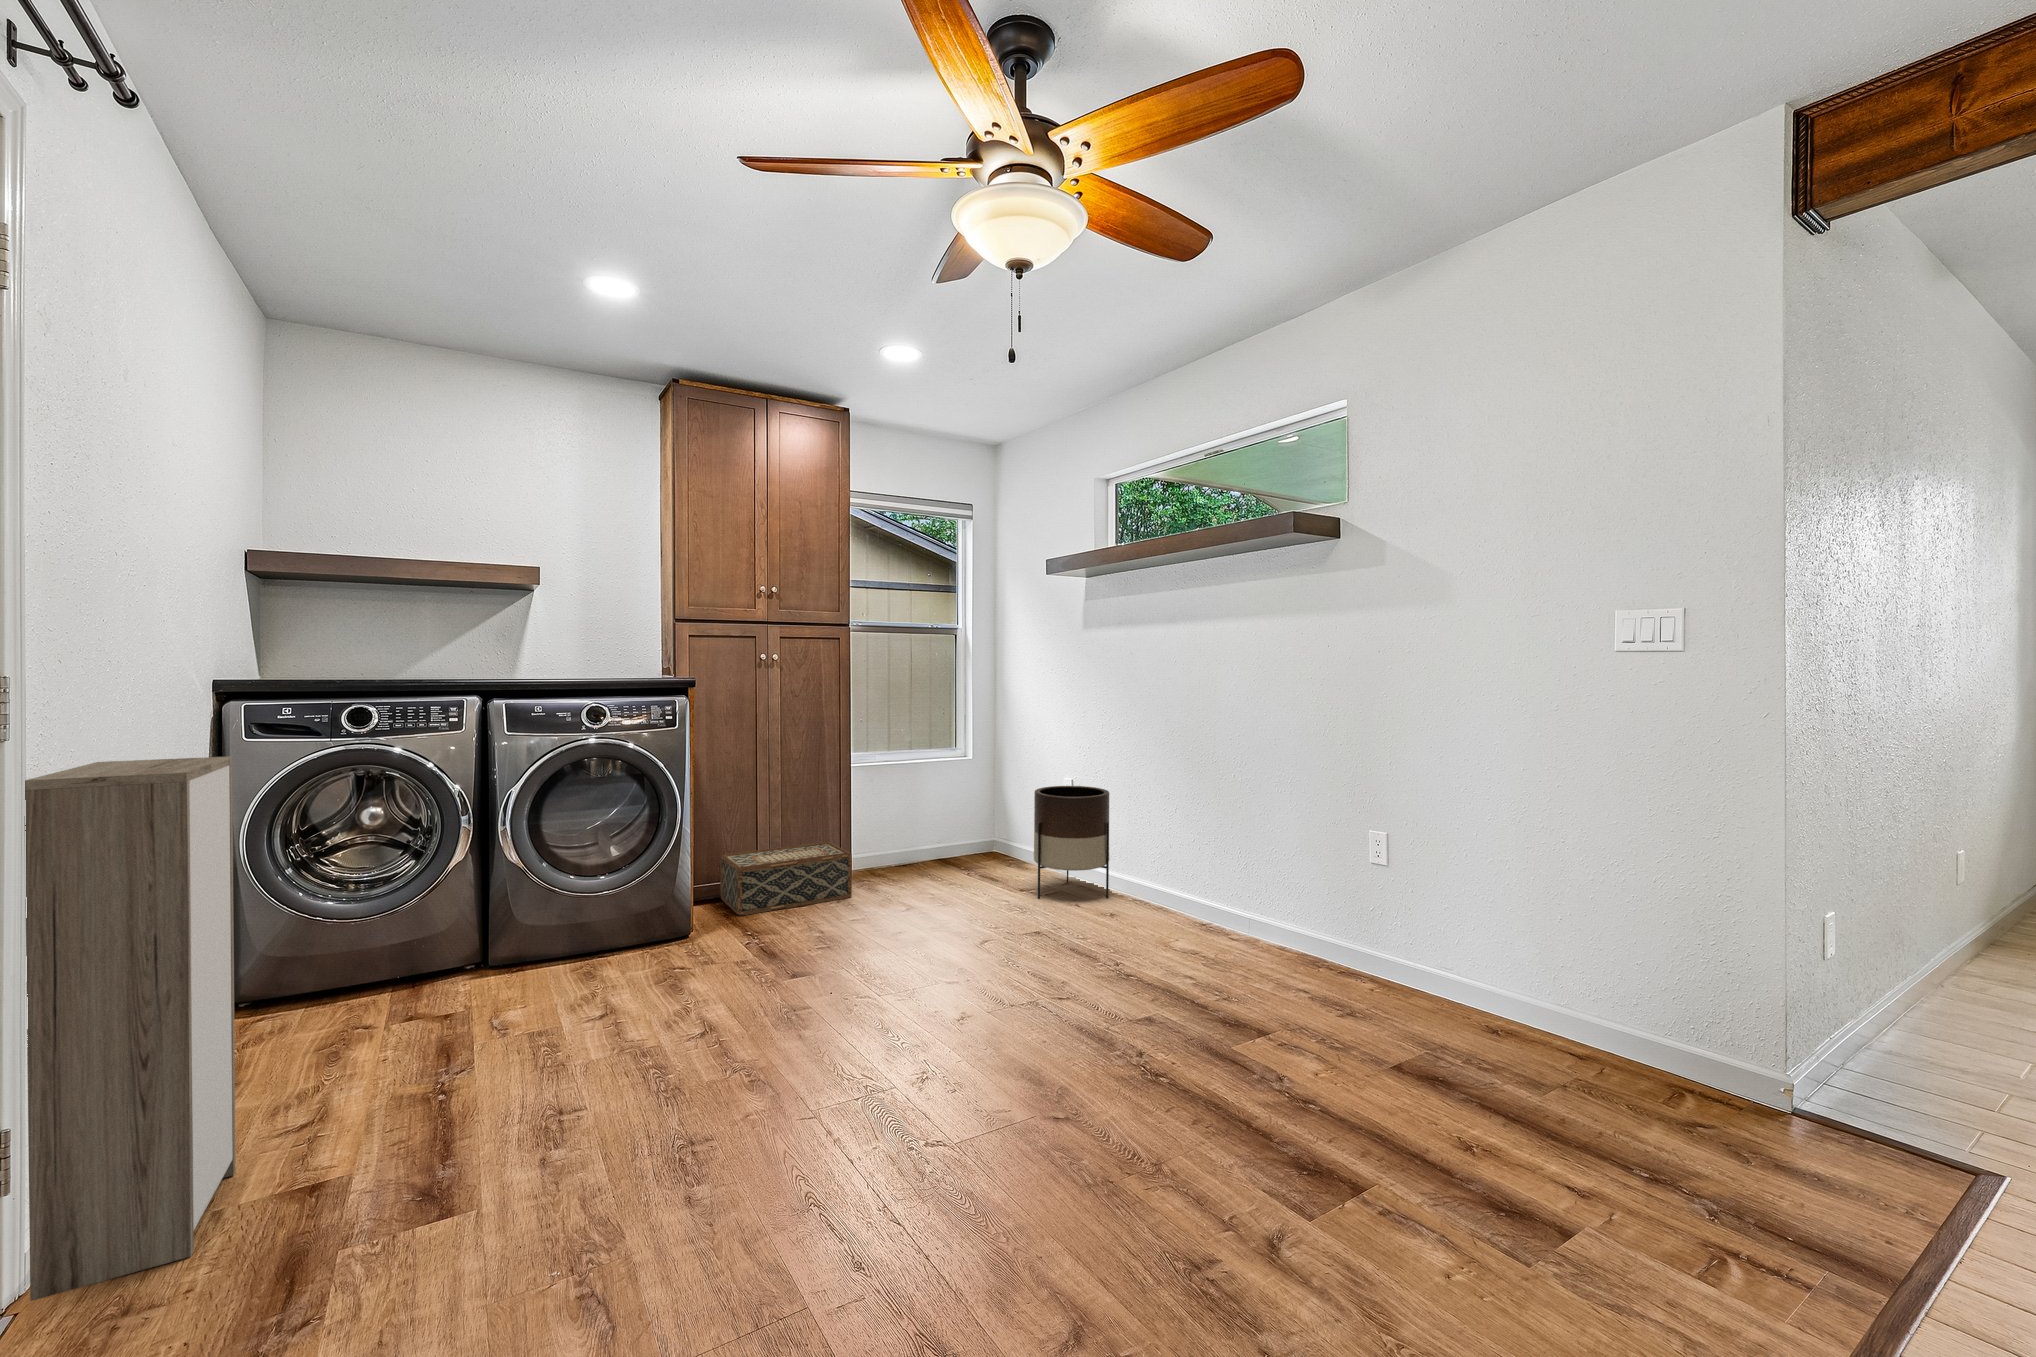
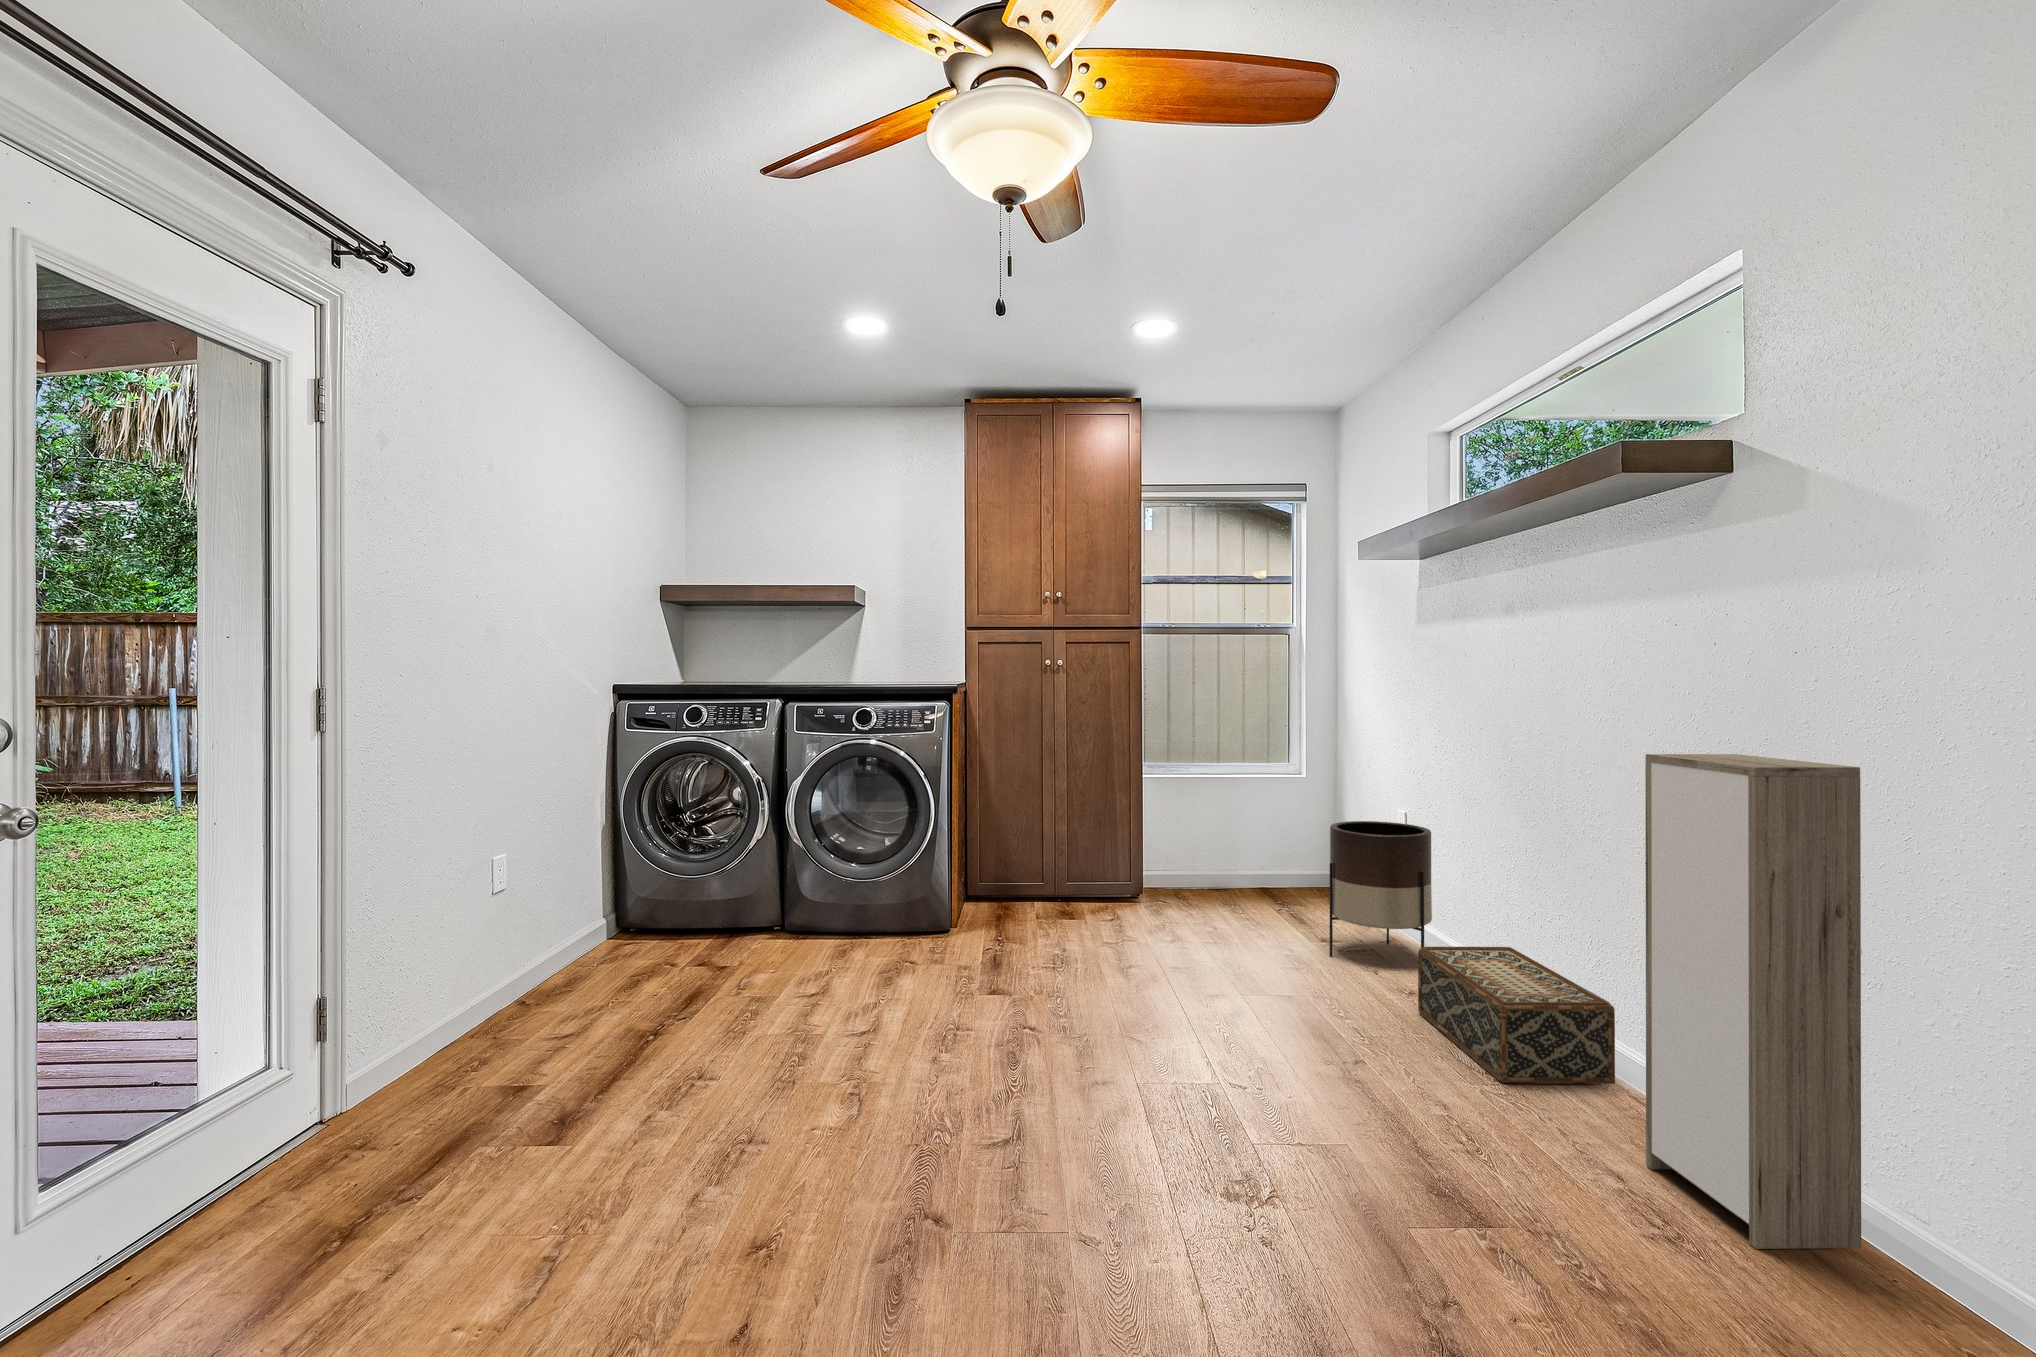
storage cabinet: present [24,756,236,1301] -> present [1645,754,1861,1249]
woven basket: present [720,842,852,916] -> present [1418,947,1615,1084]

